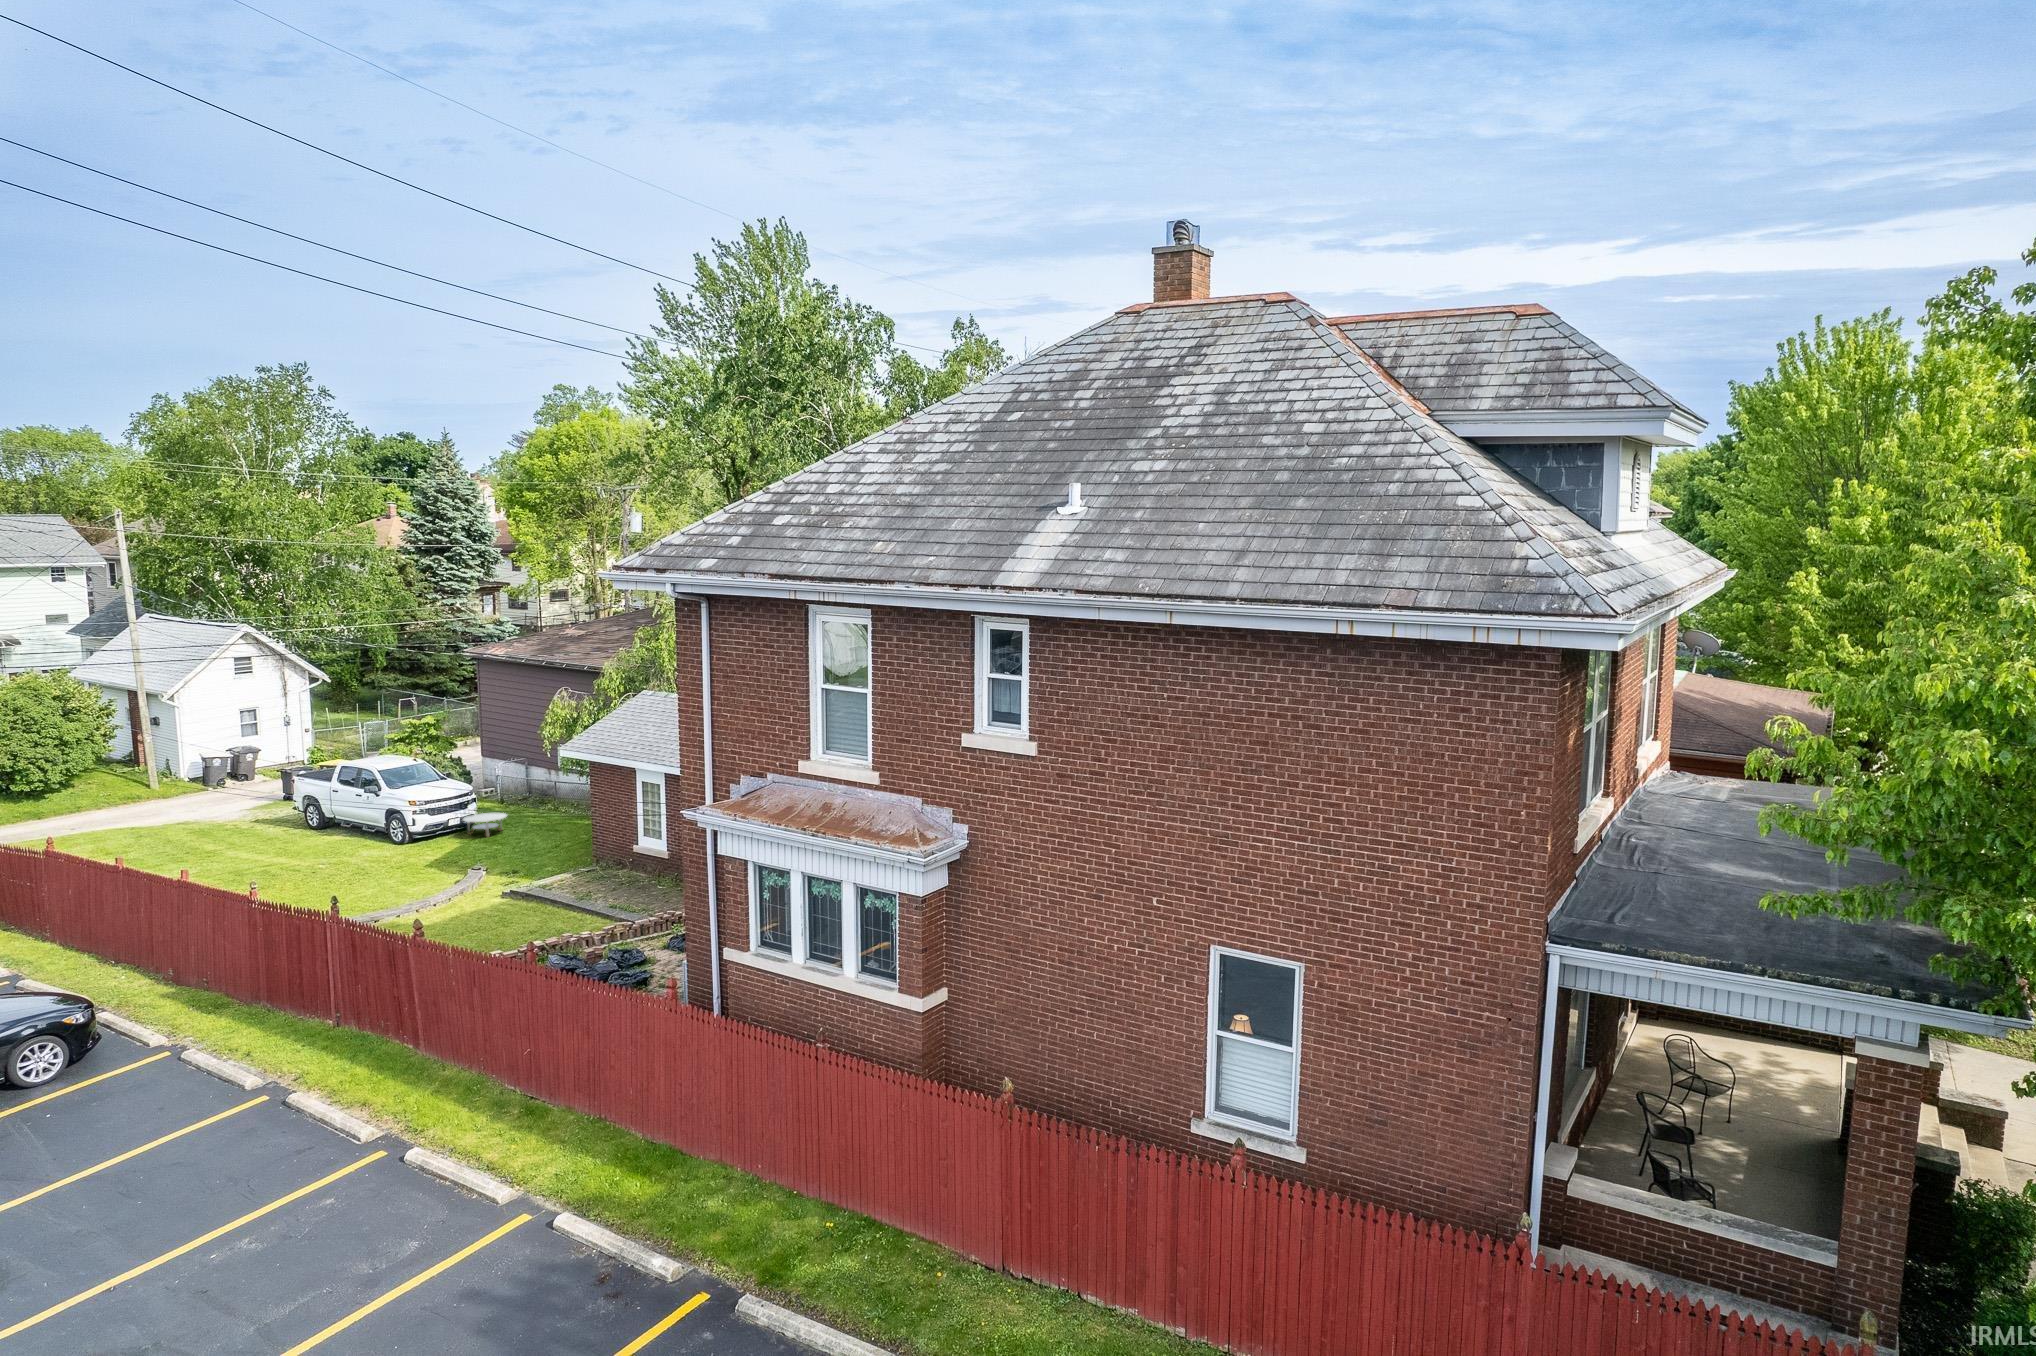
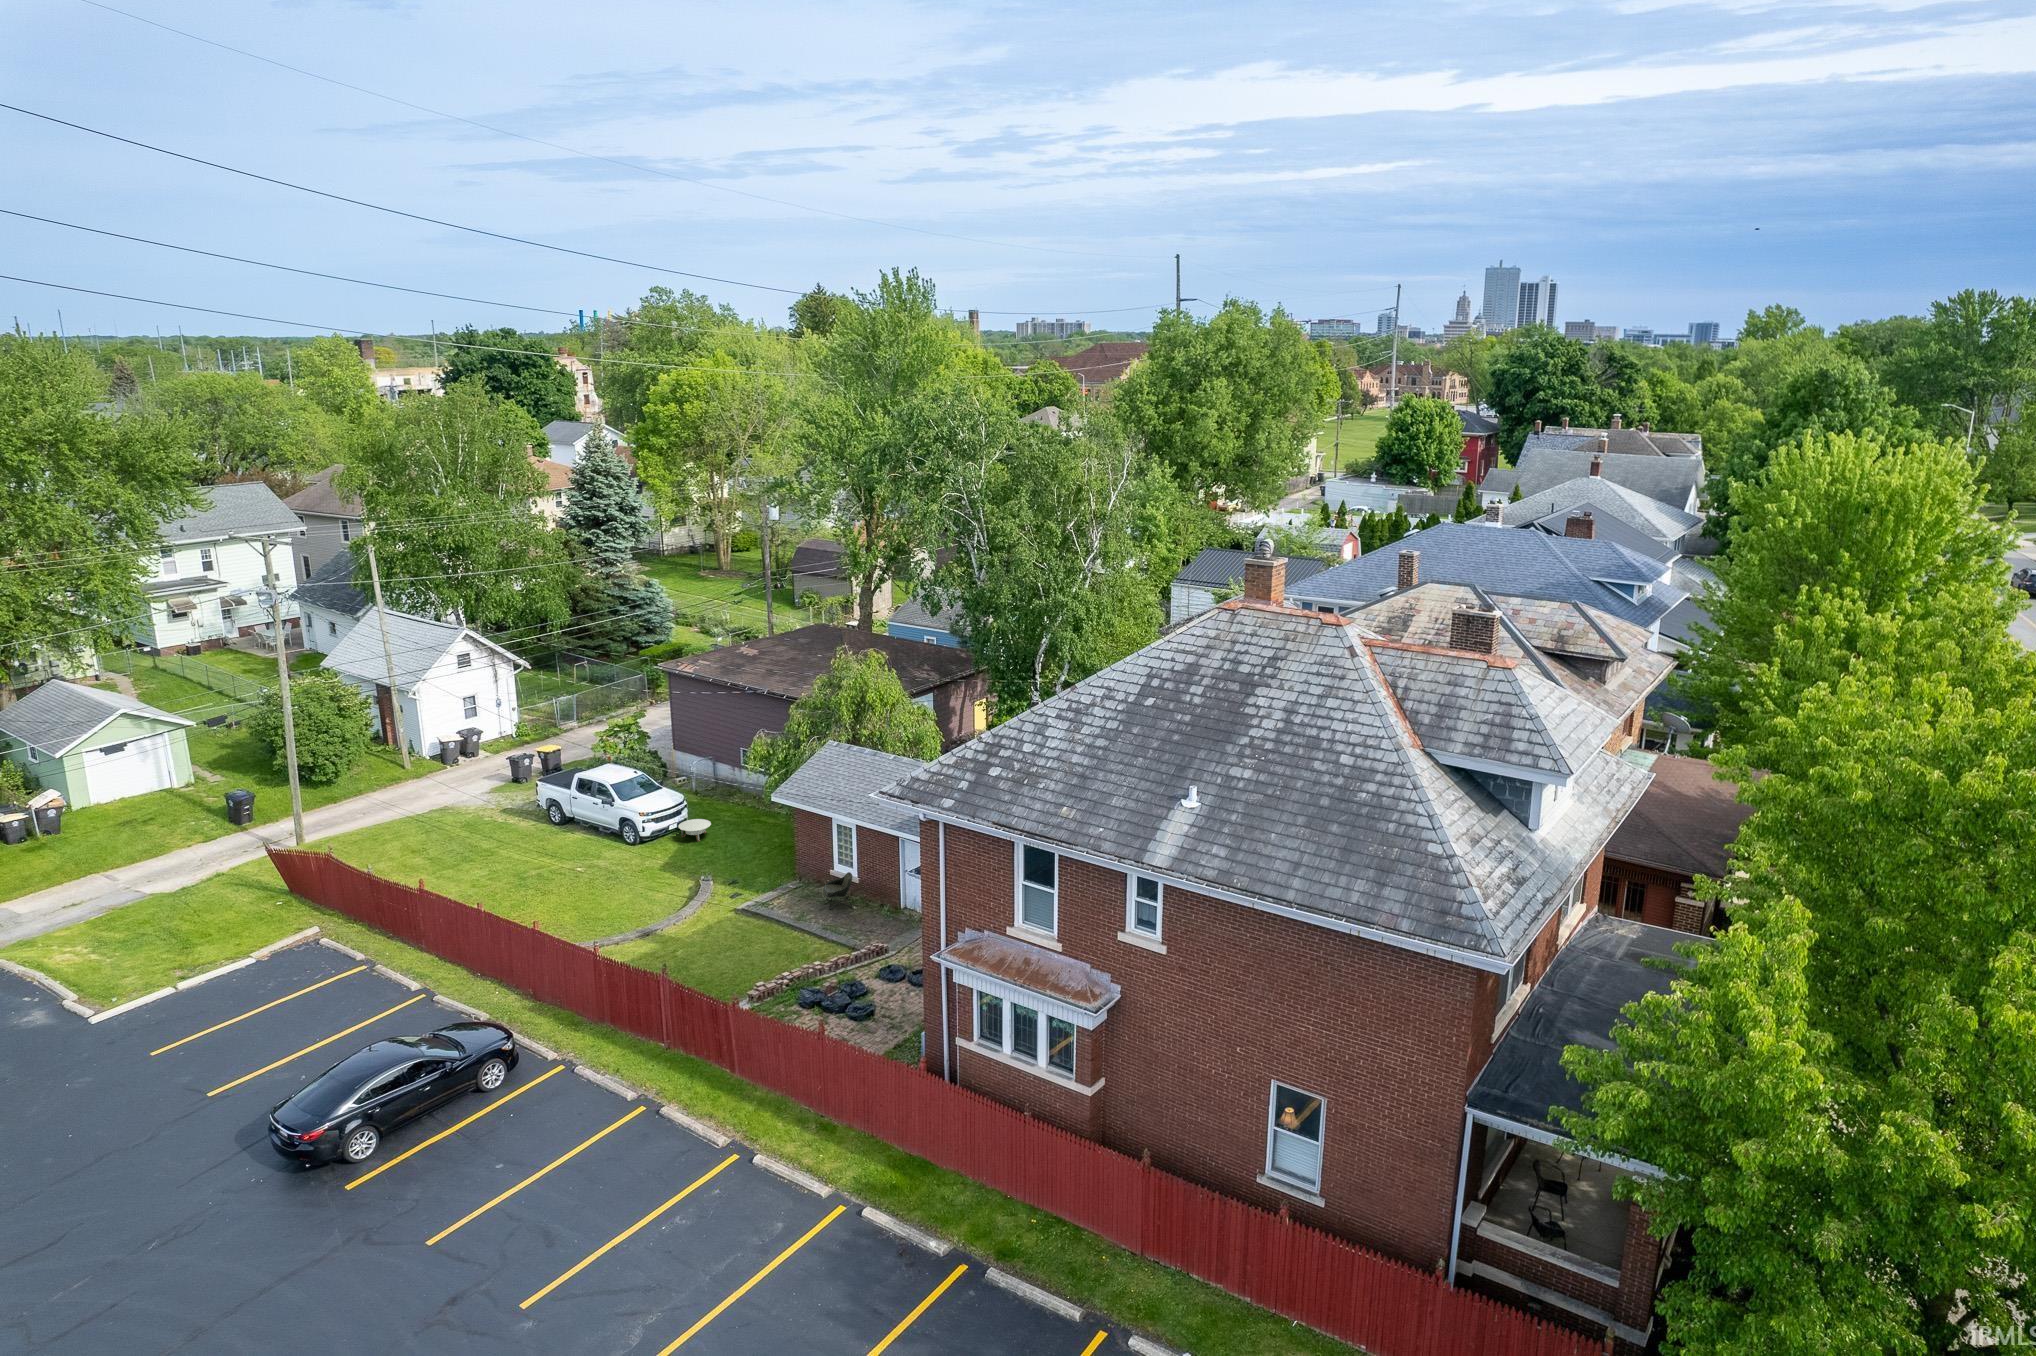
lounge chair: none [627,841,667,890] -> present [824,872,852,910]

